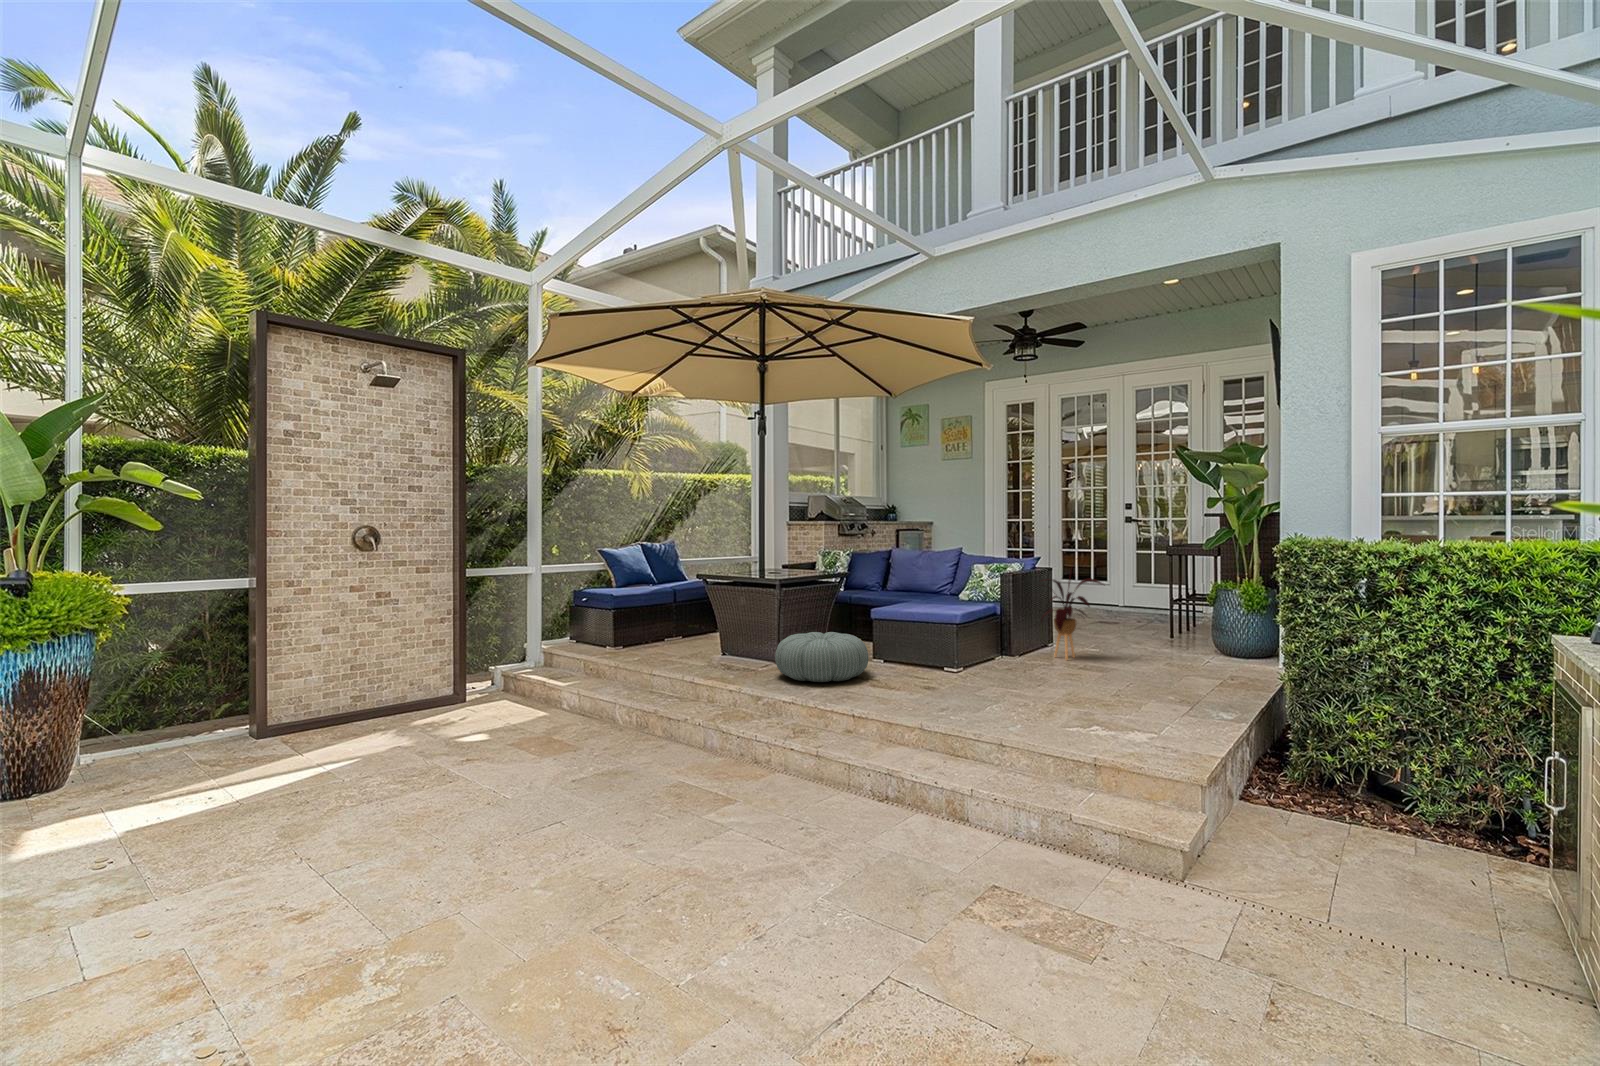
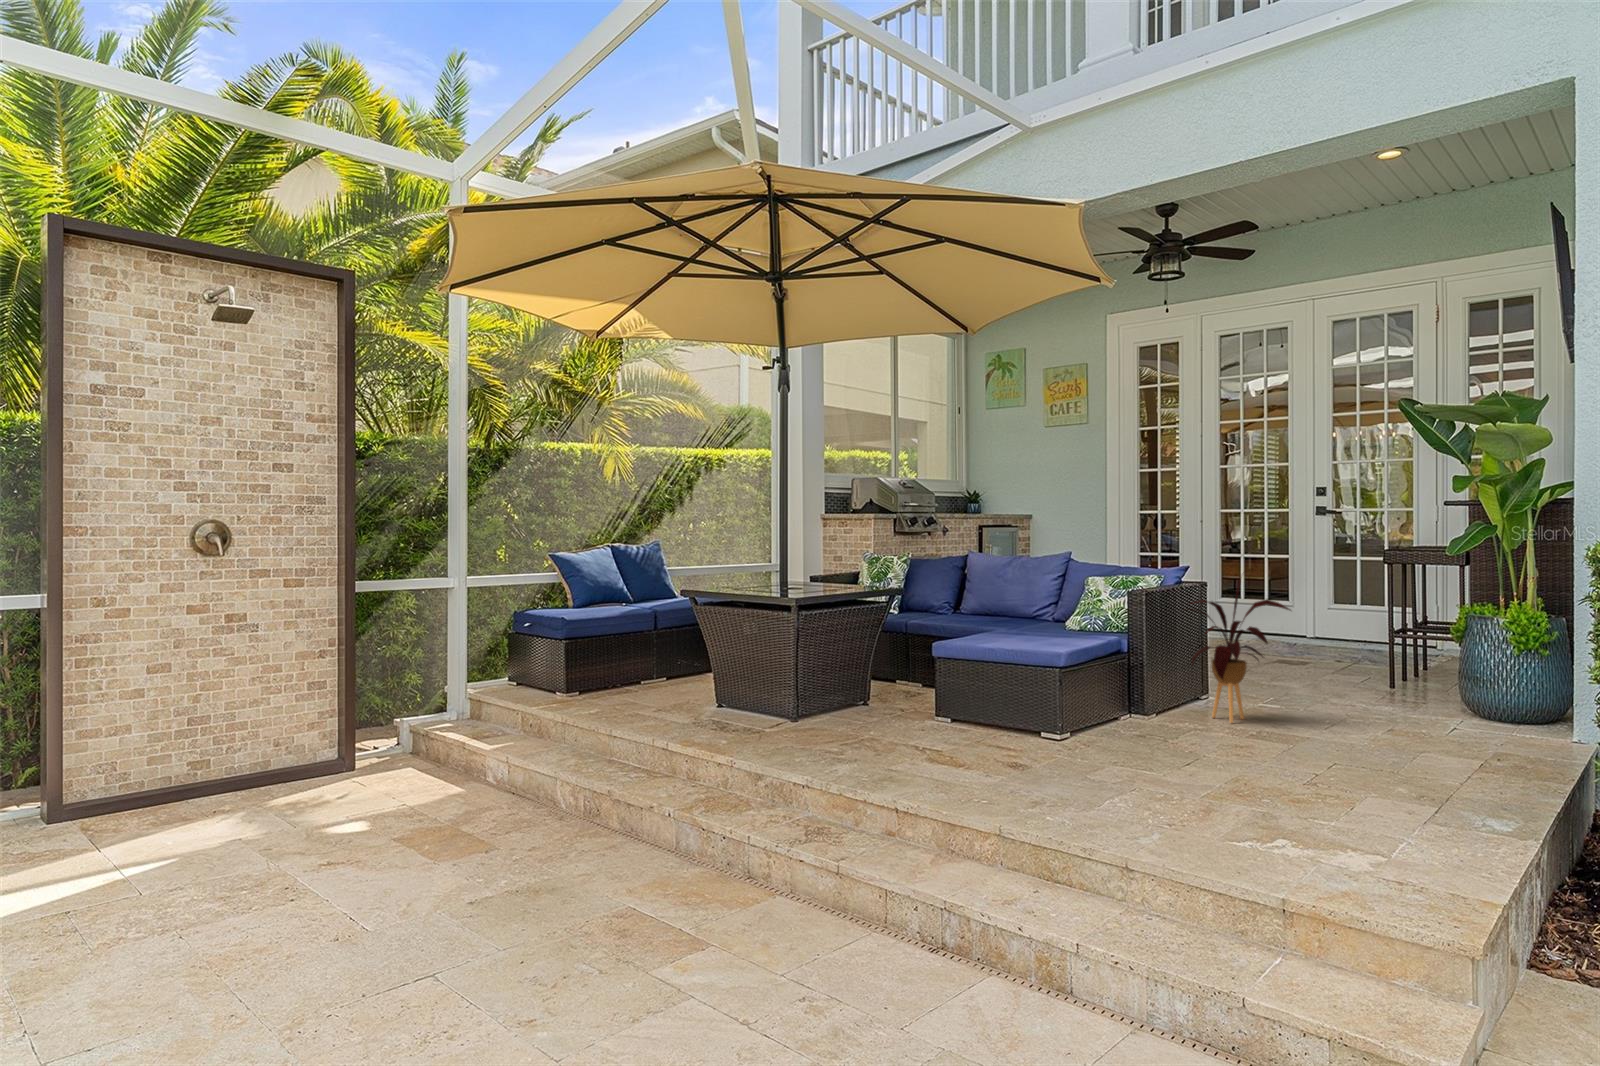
pouf: present [775,632,869,682] -> none [790,678,929,754]

